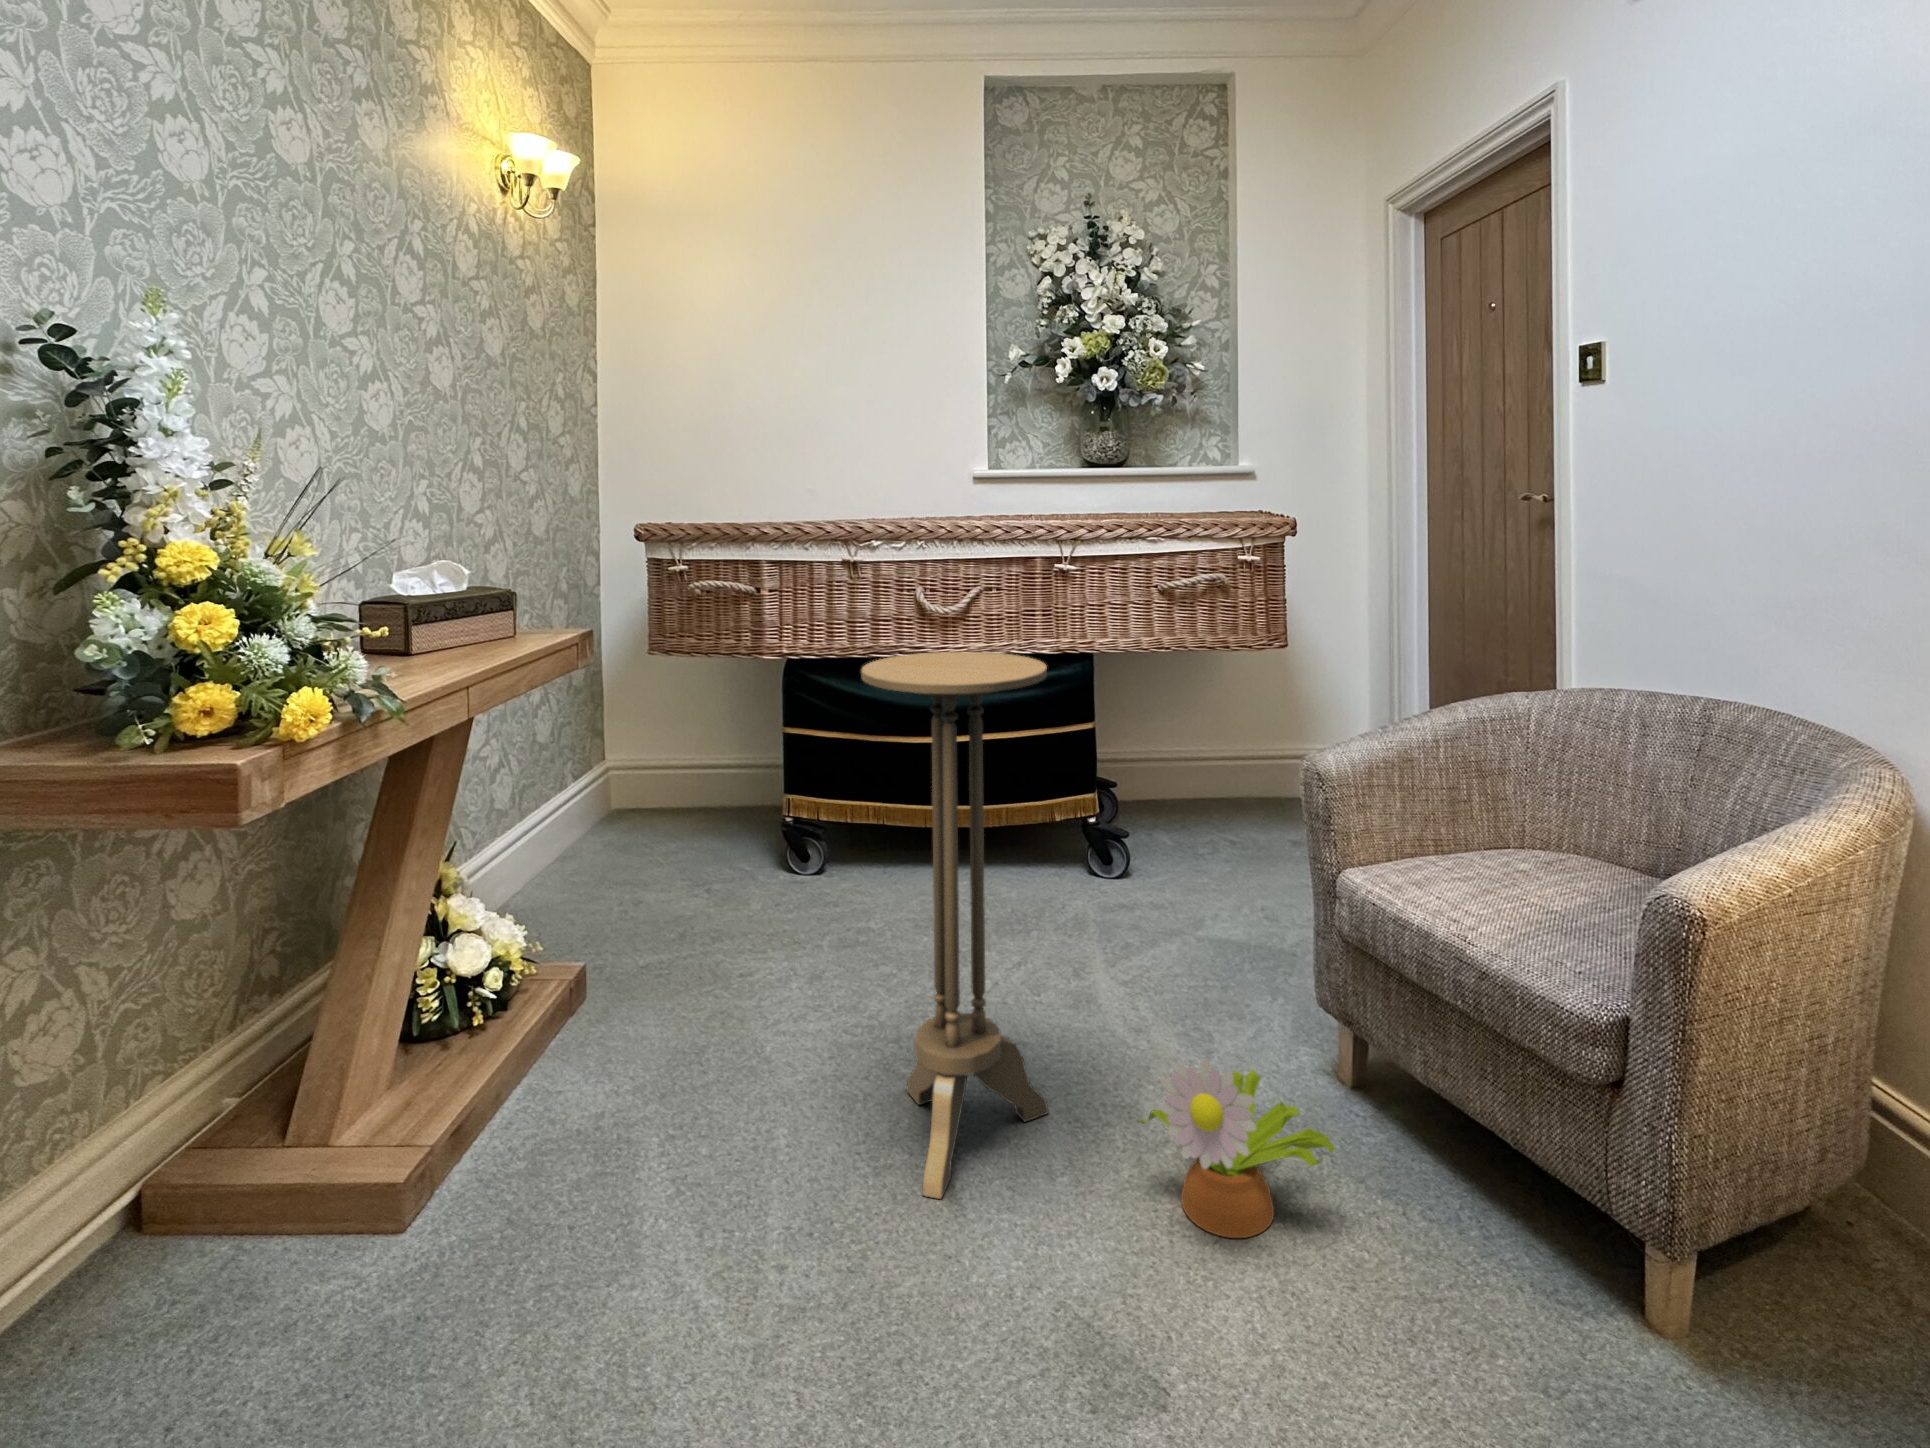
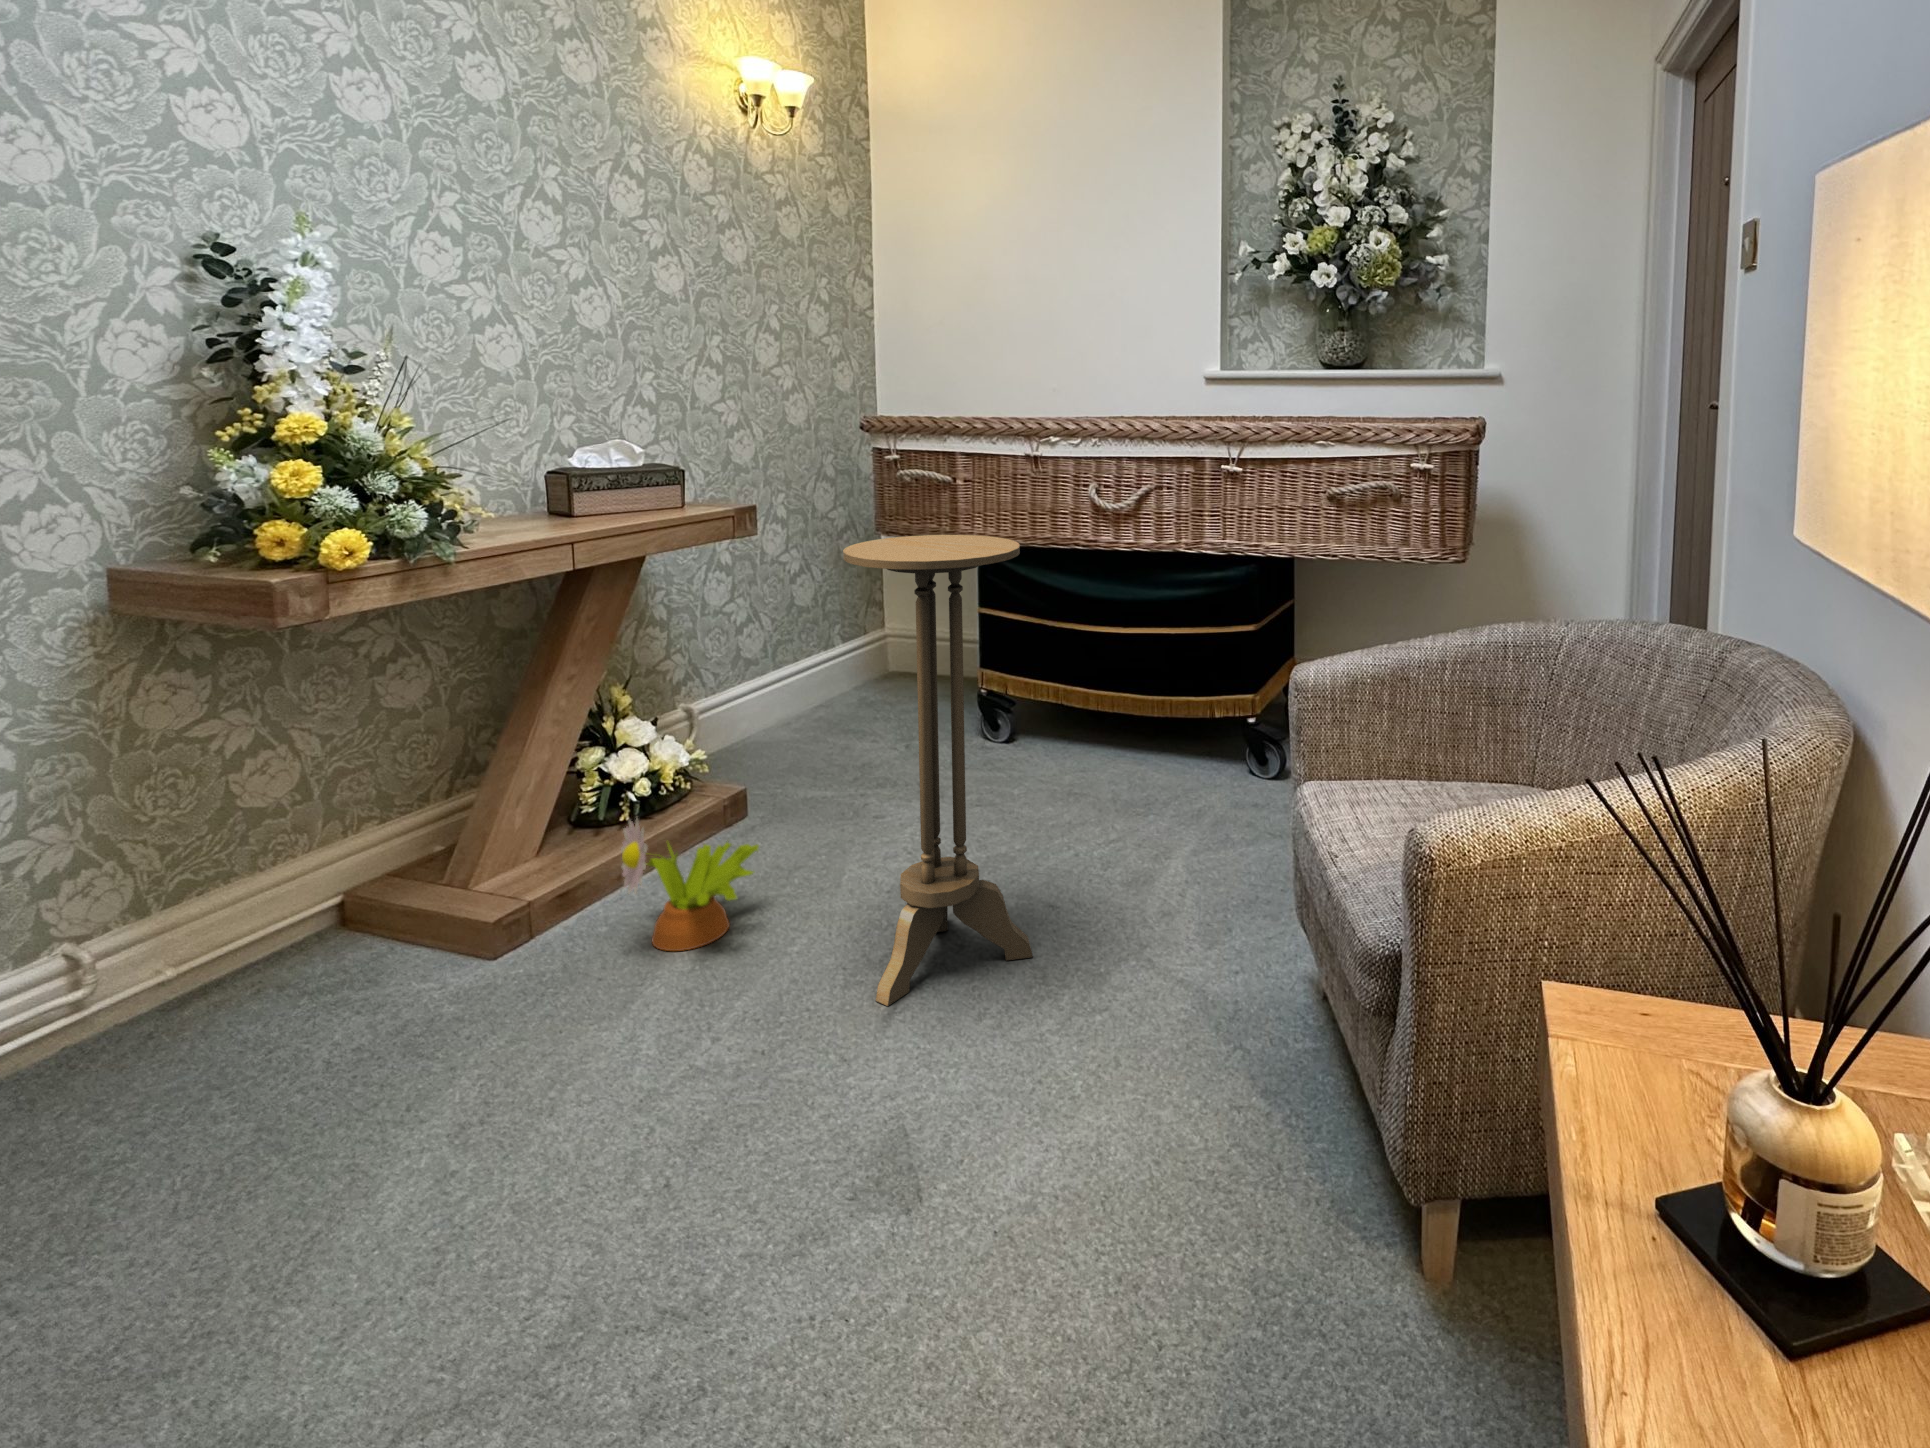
decorative plant: present [1138,1058,1335,1238] -> present [621,819,759,951]

